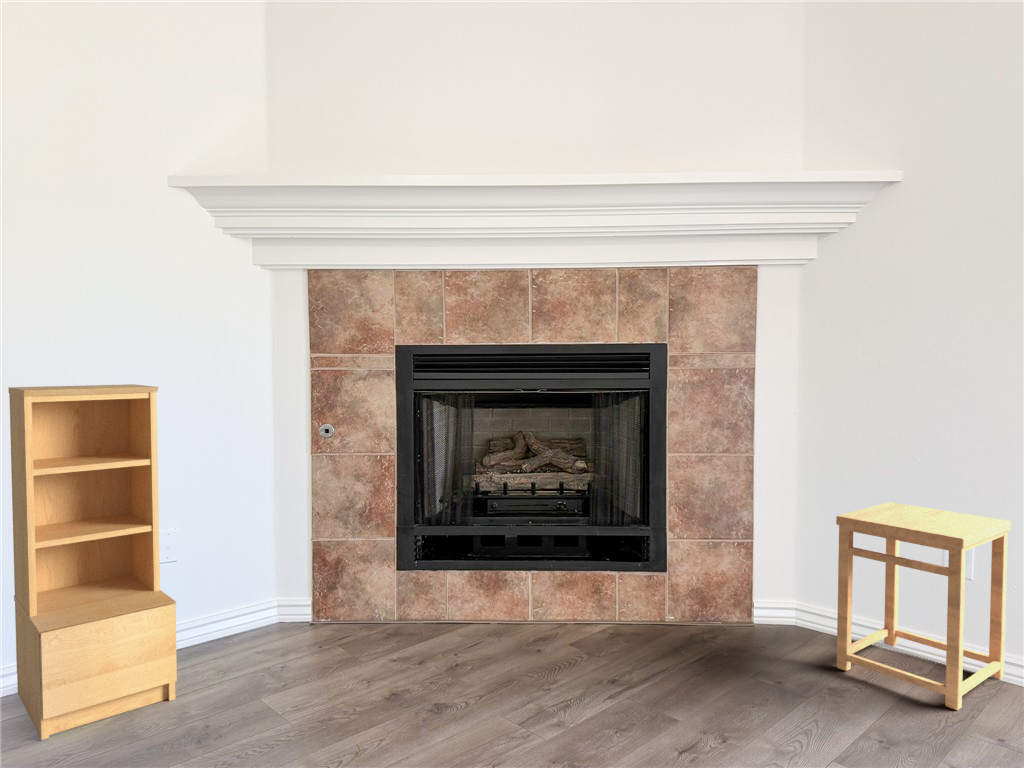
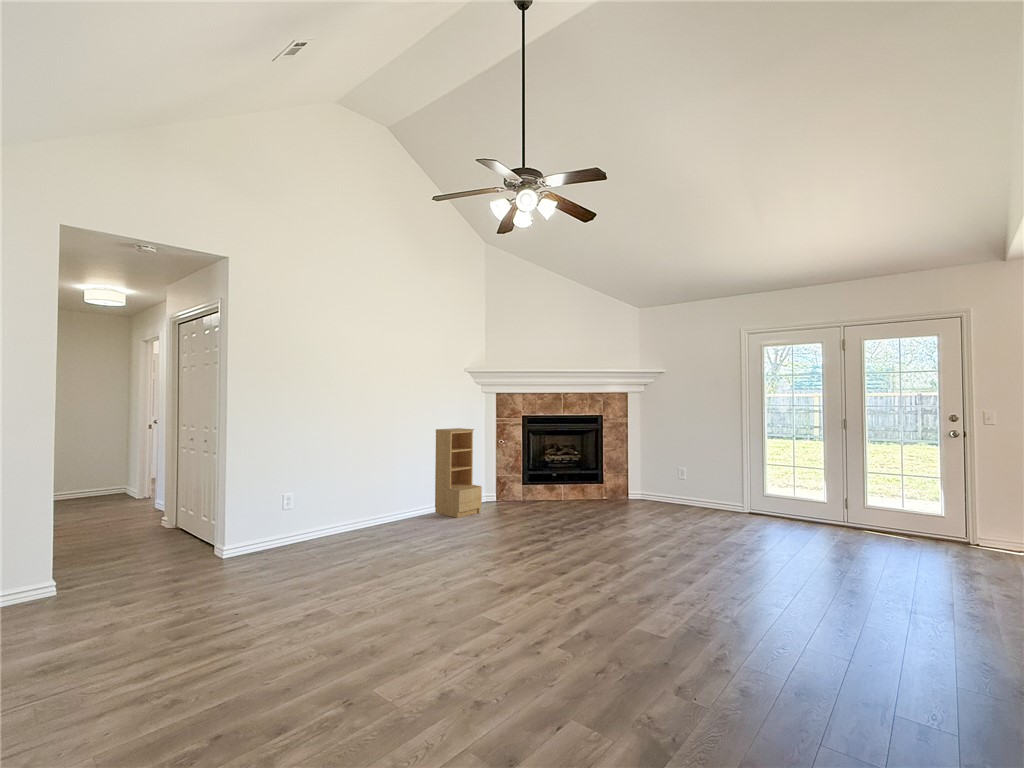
side table: present [836,502,1011,710] -> none [650,461,694,510]

